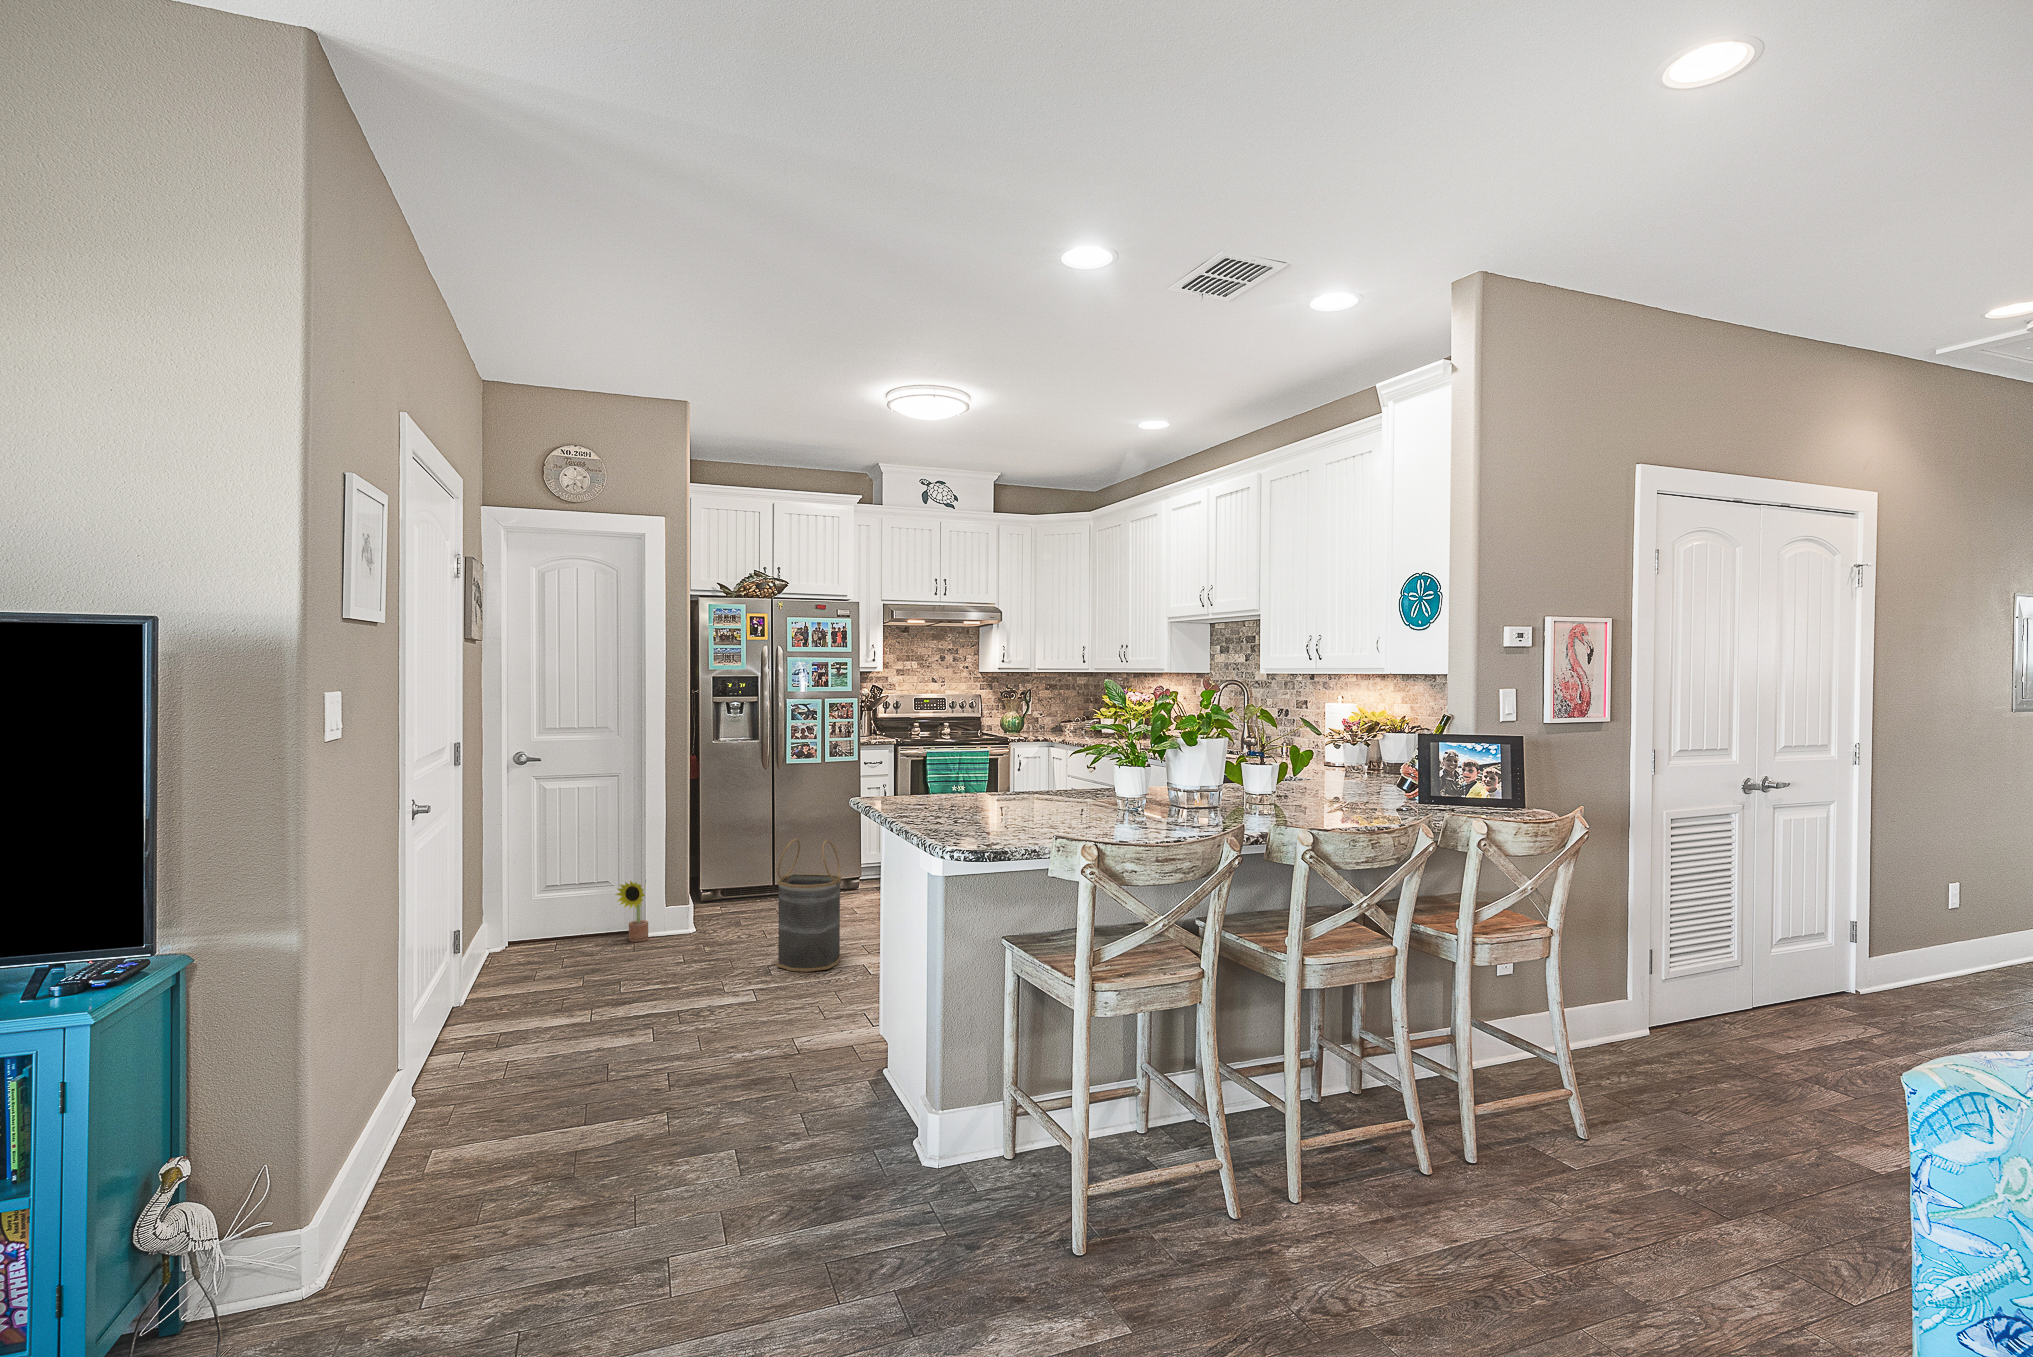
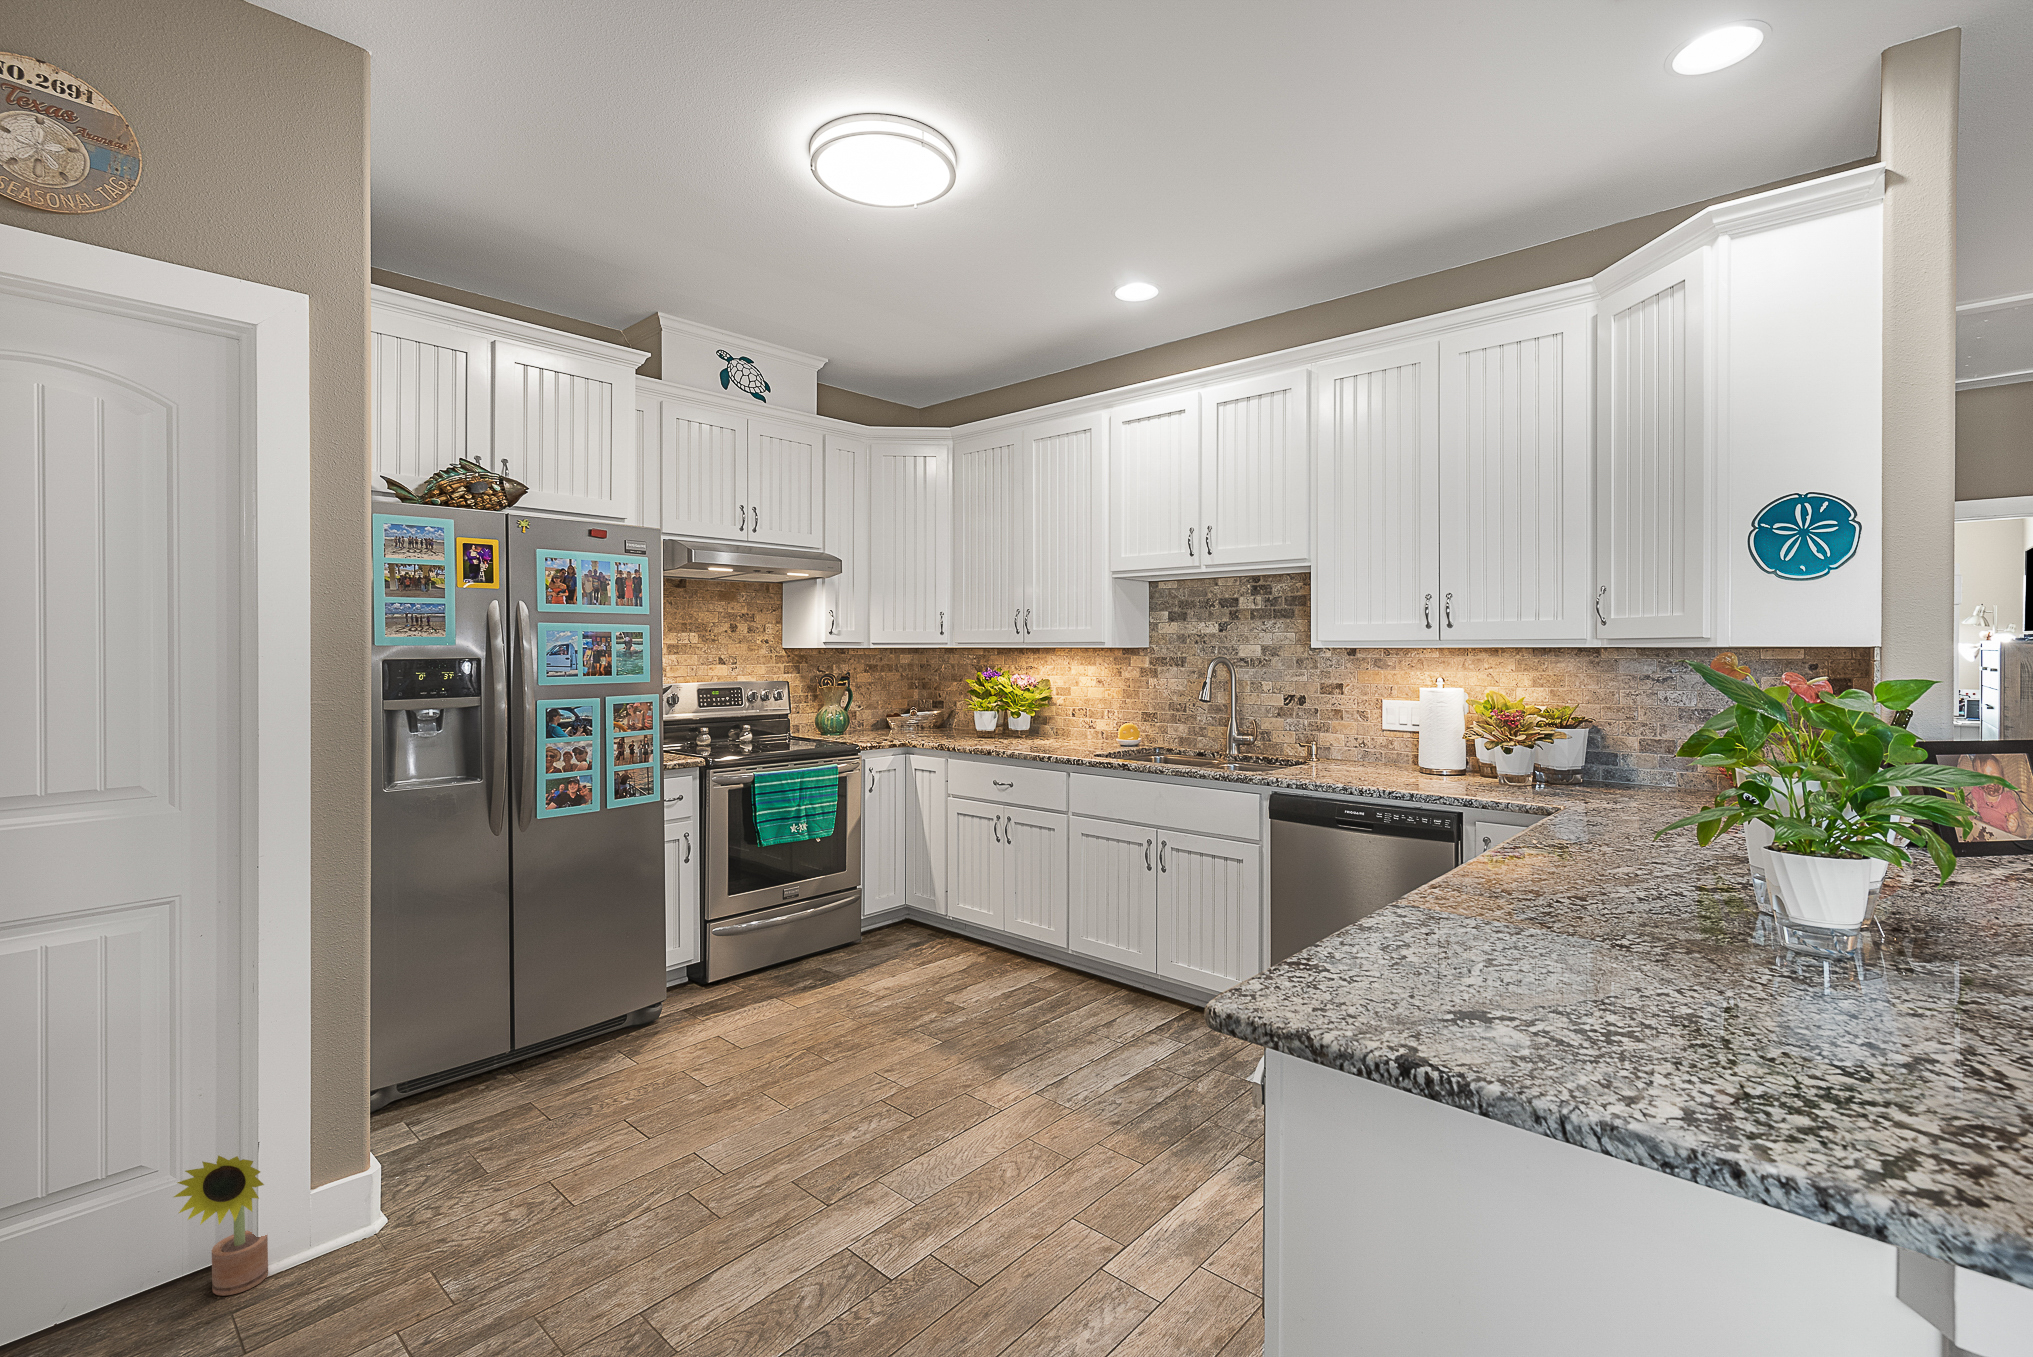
basket: present [777,839,841,972] -> none [654,1003,792,1311]

